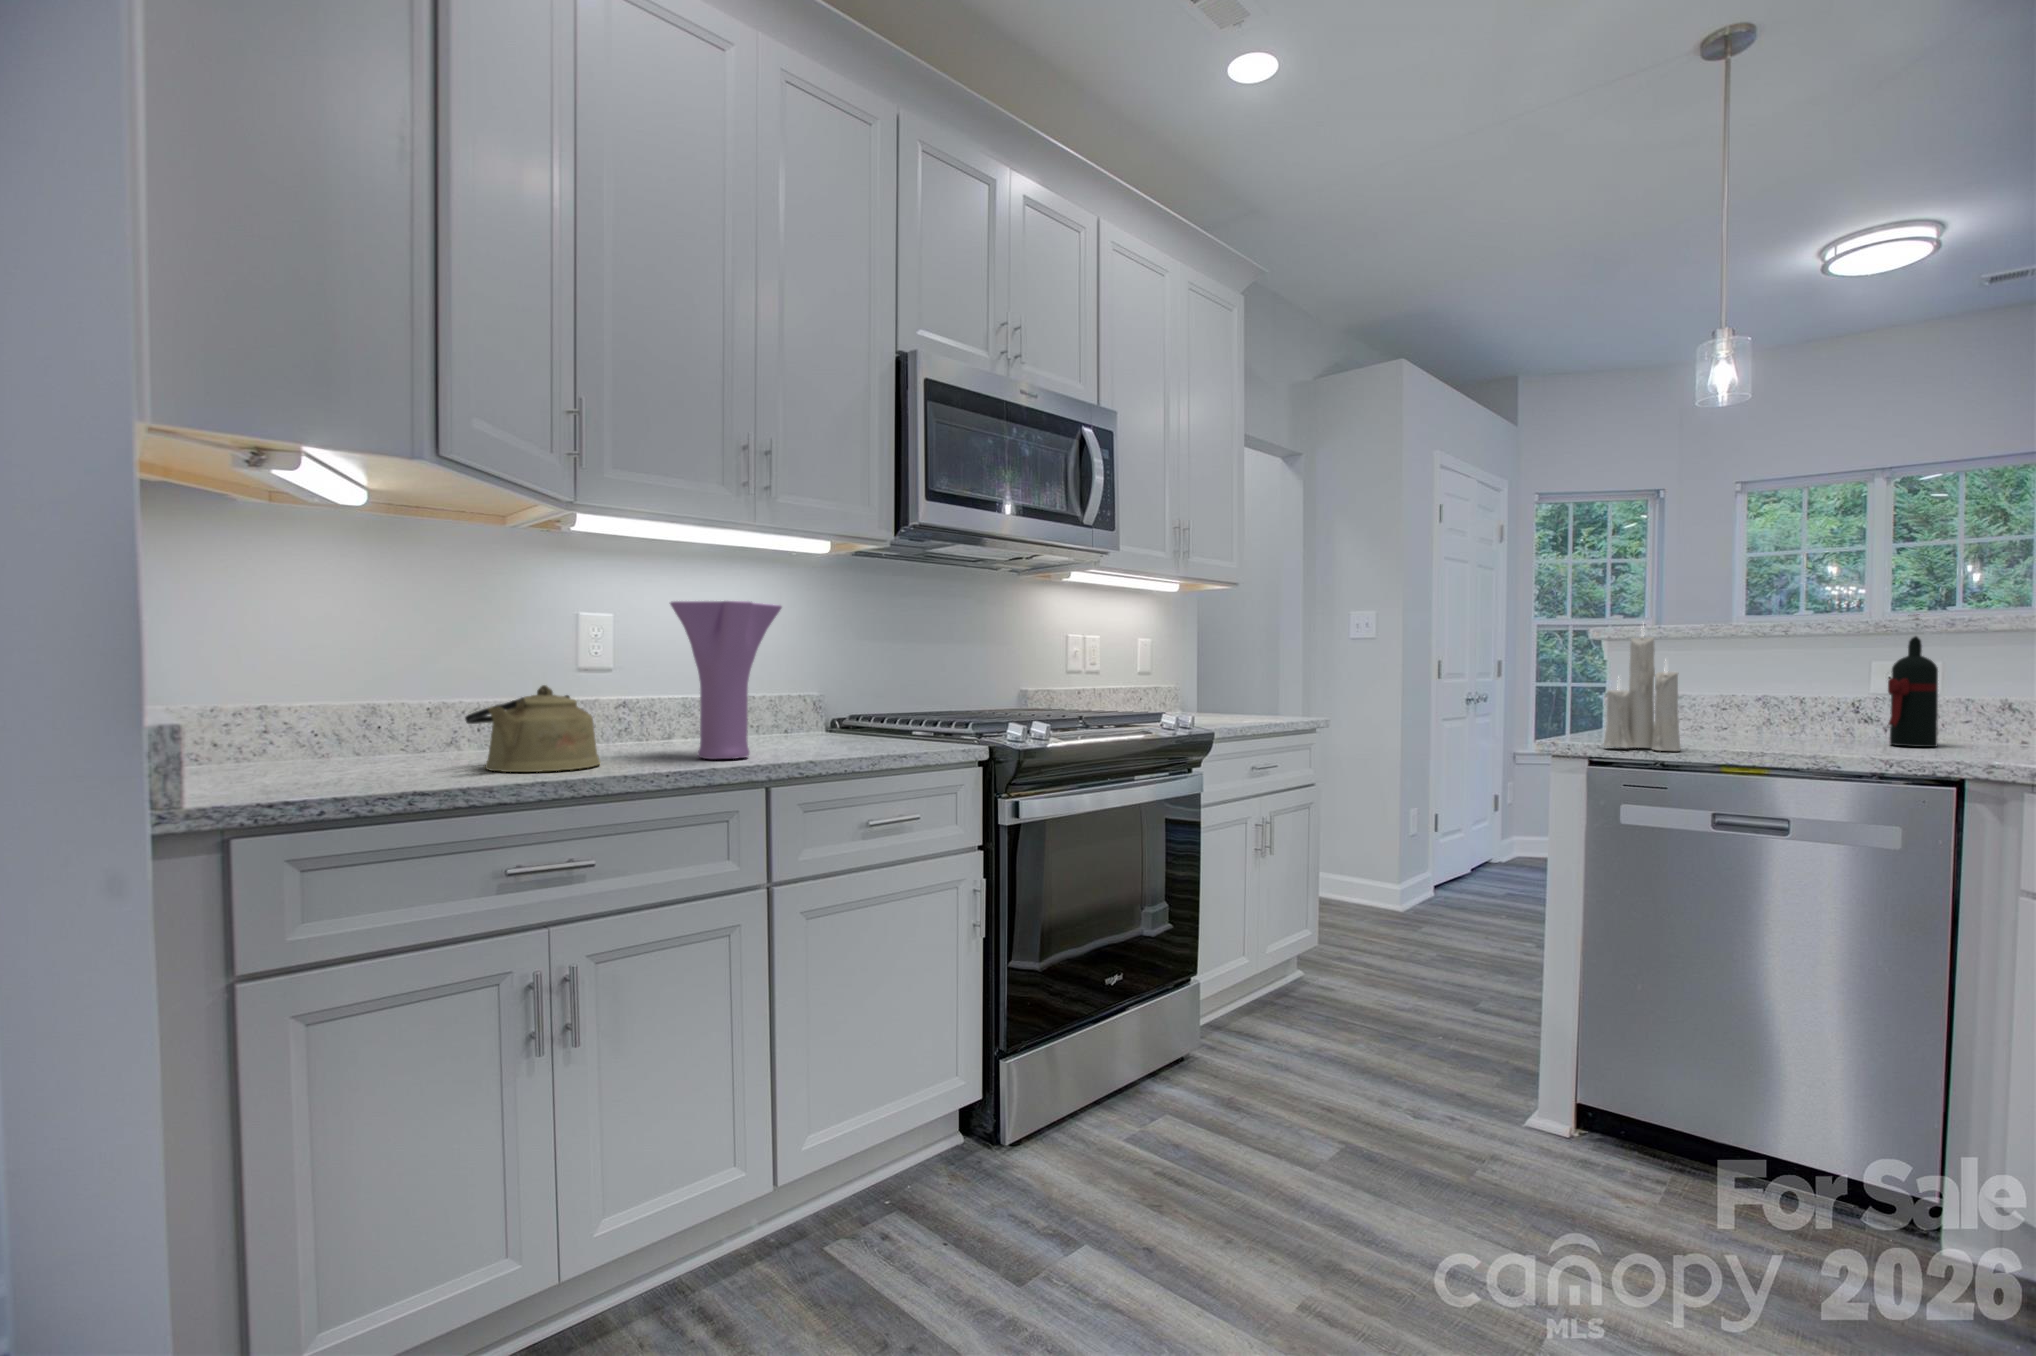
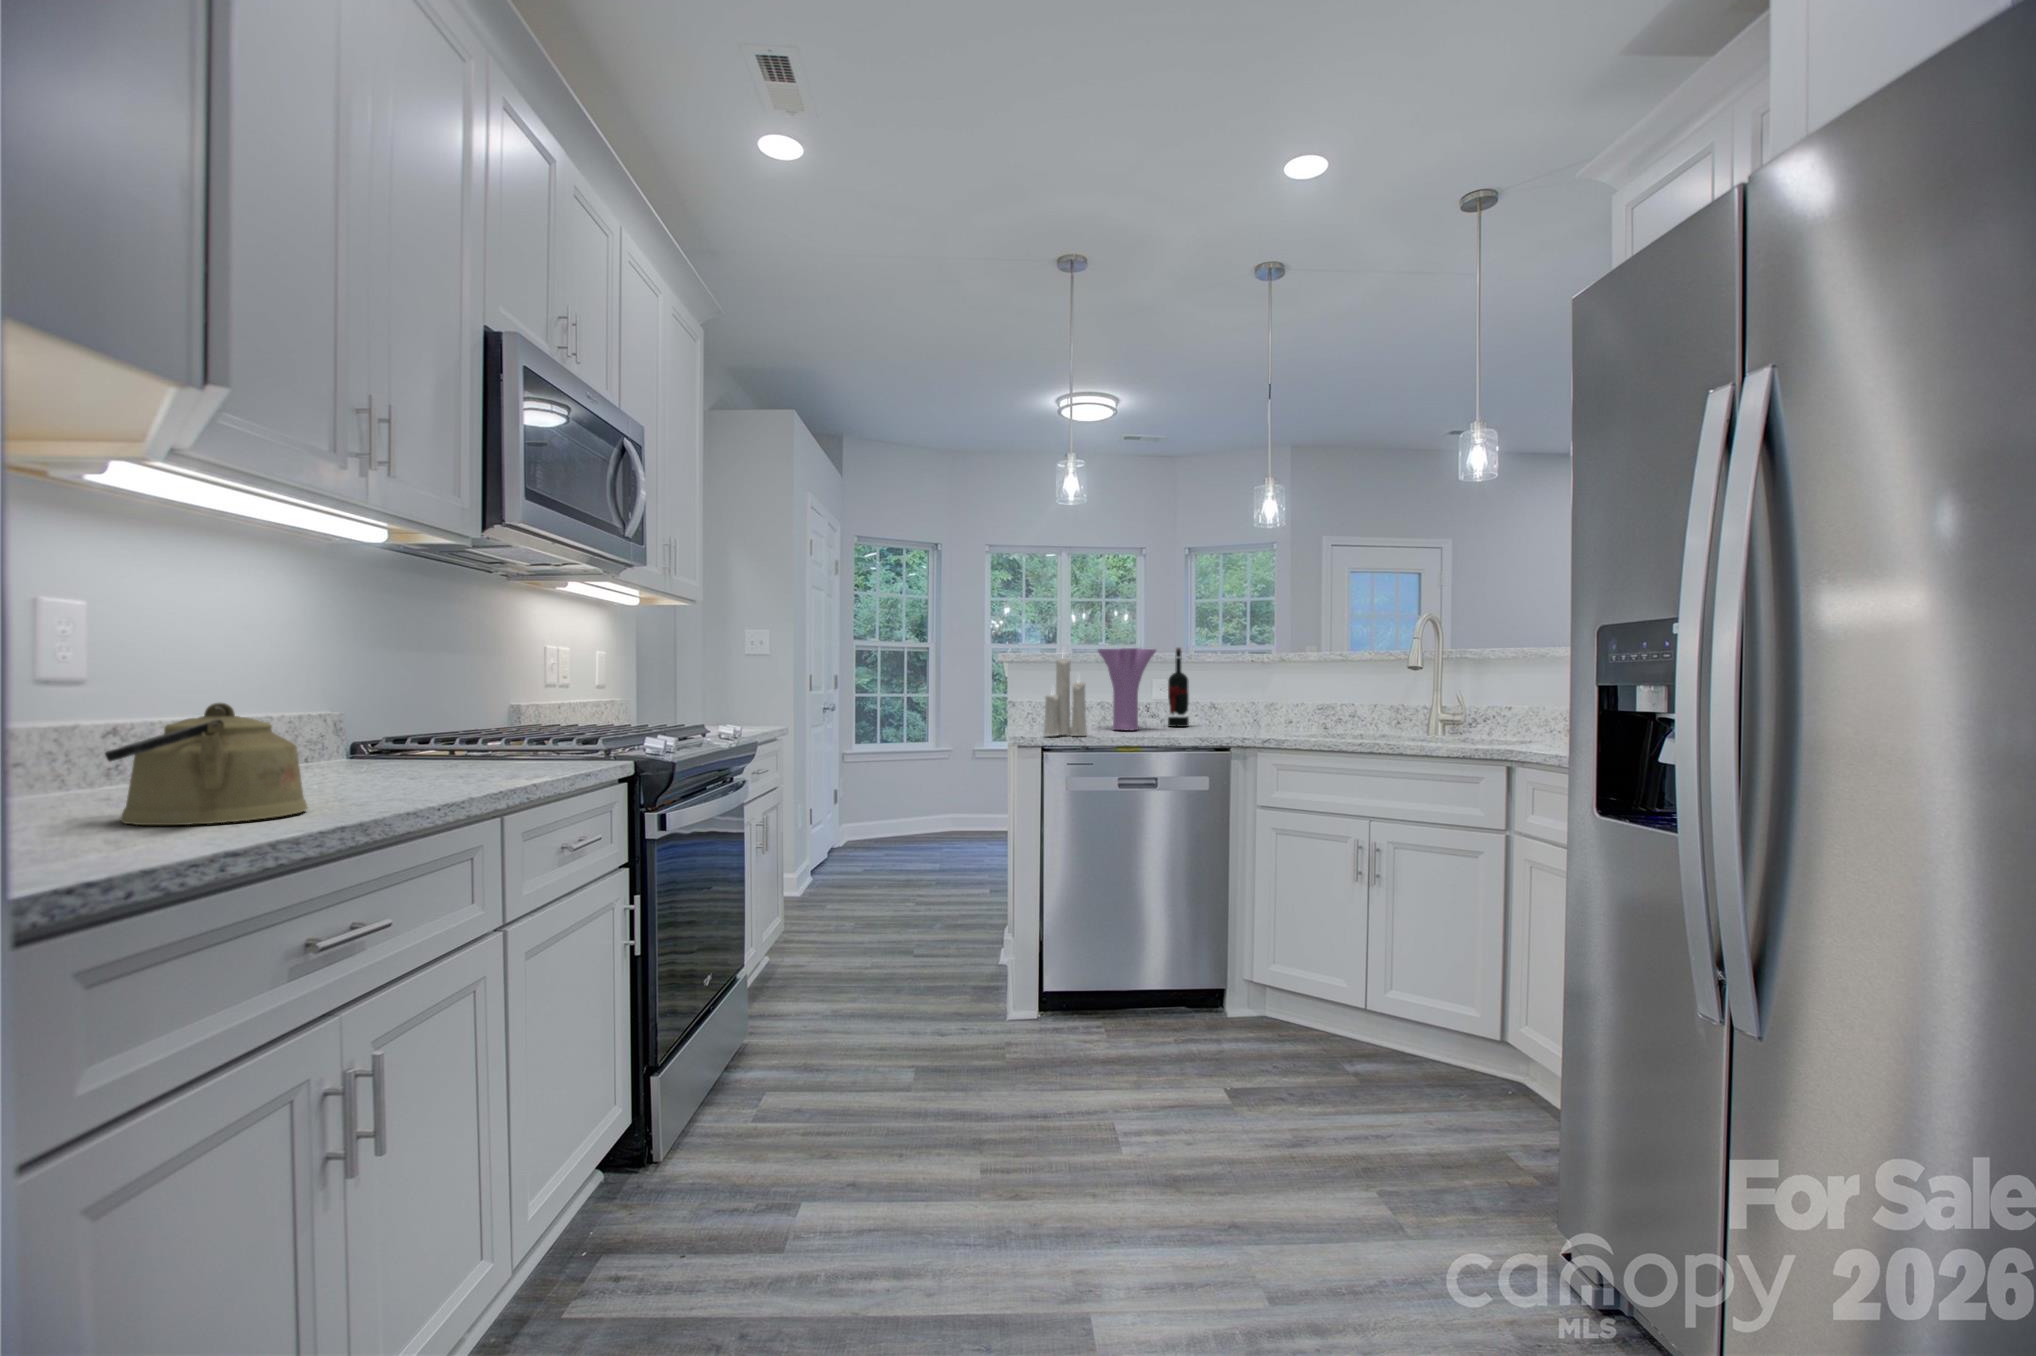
vase: present [670,601,782,759] -> present [1098,648,1156,730]

